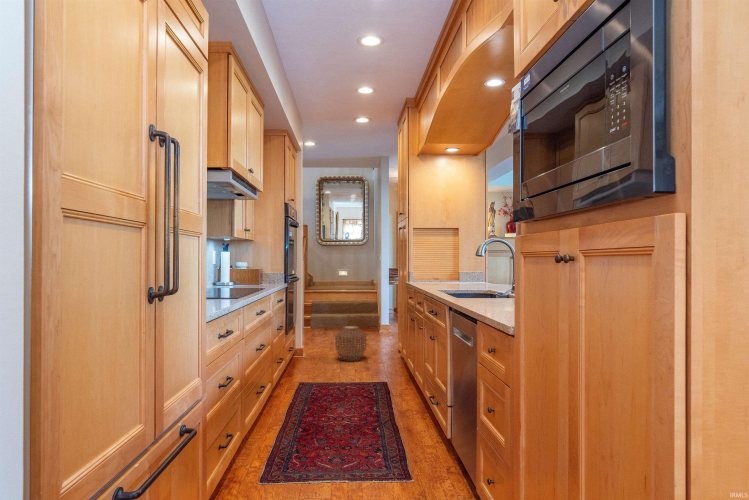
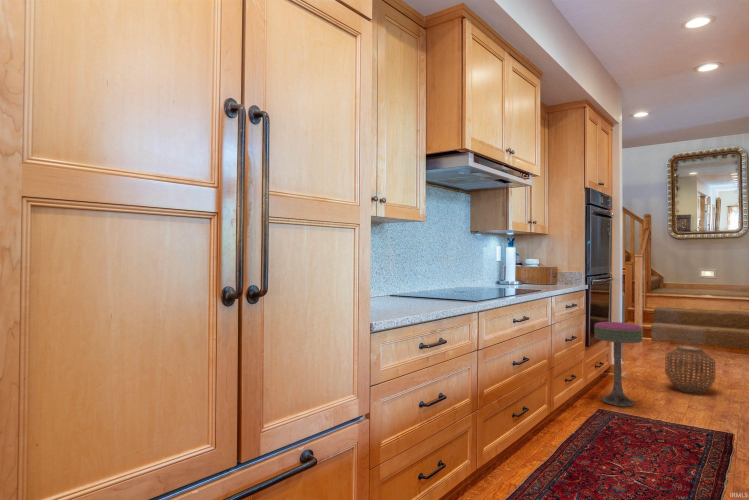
bar stool: none [293,312,327,379] -> present [594,322,642,407]

